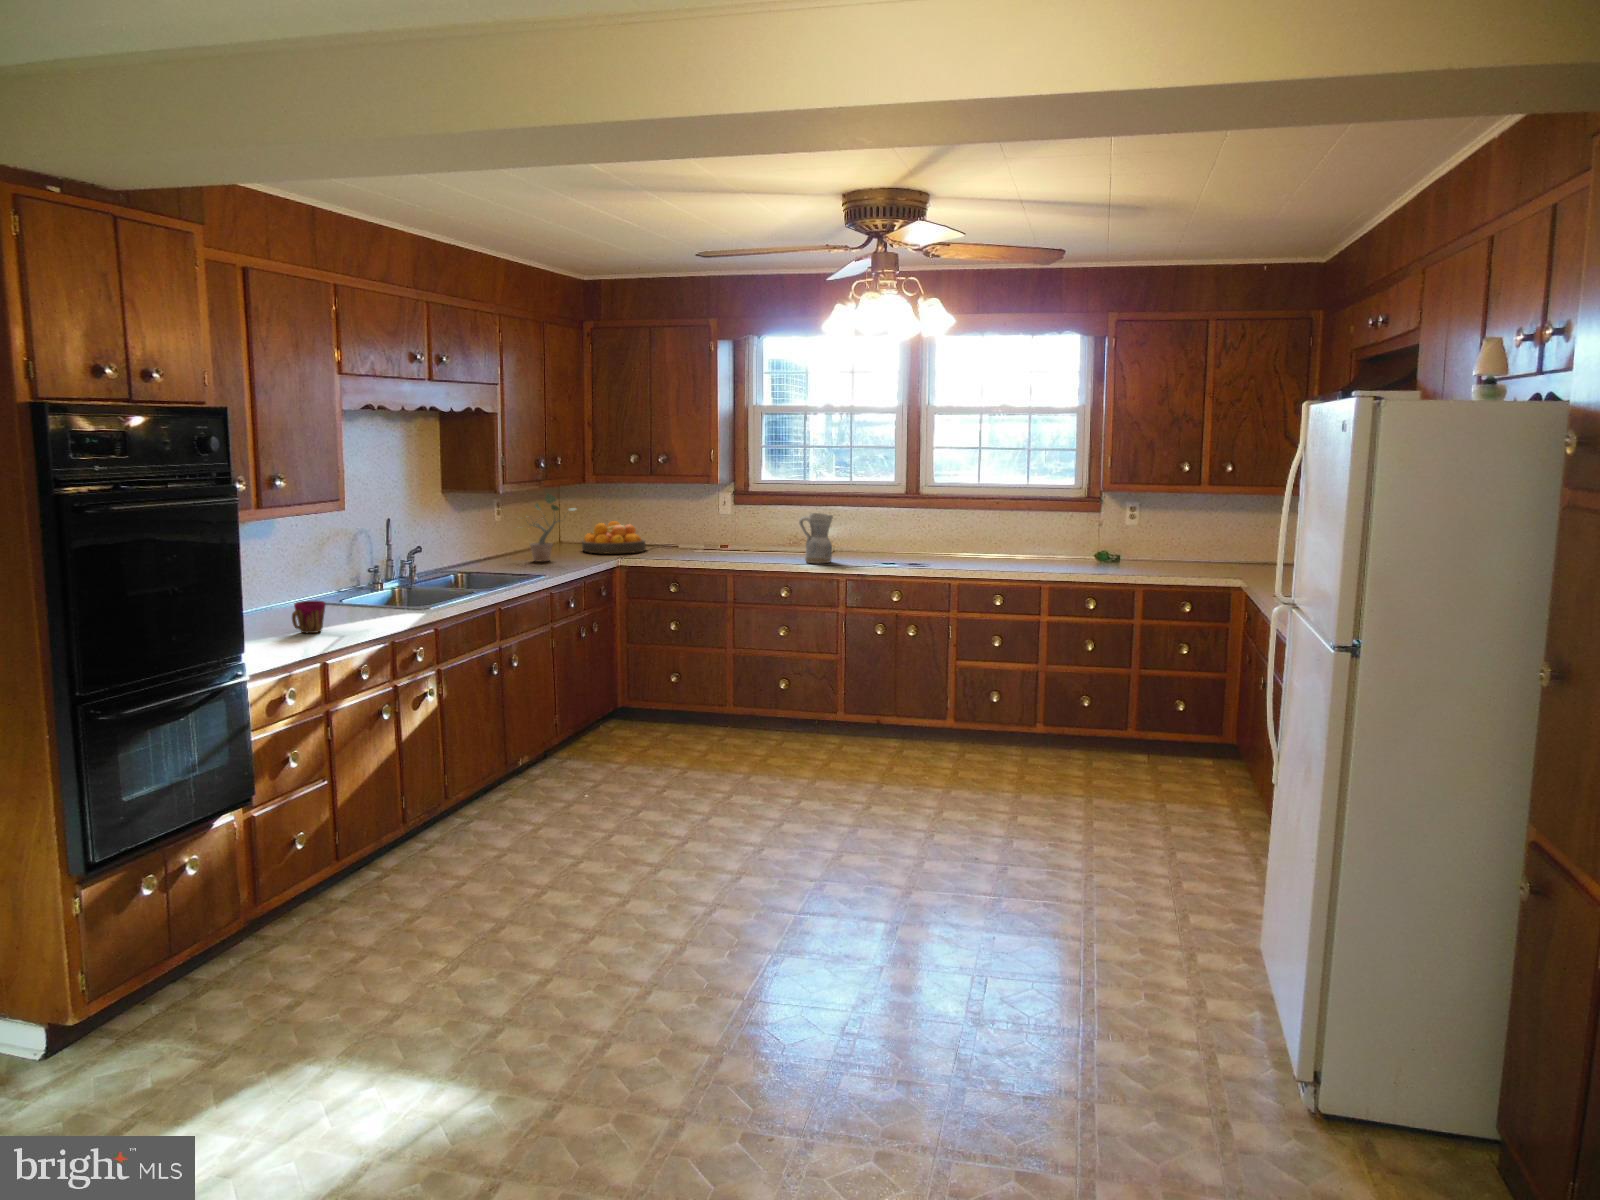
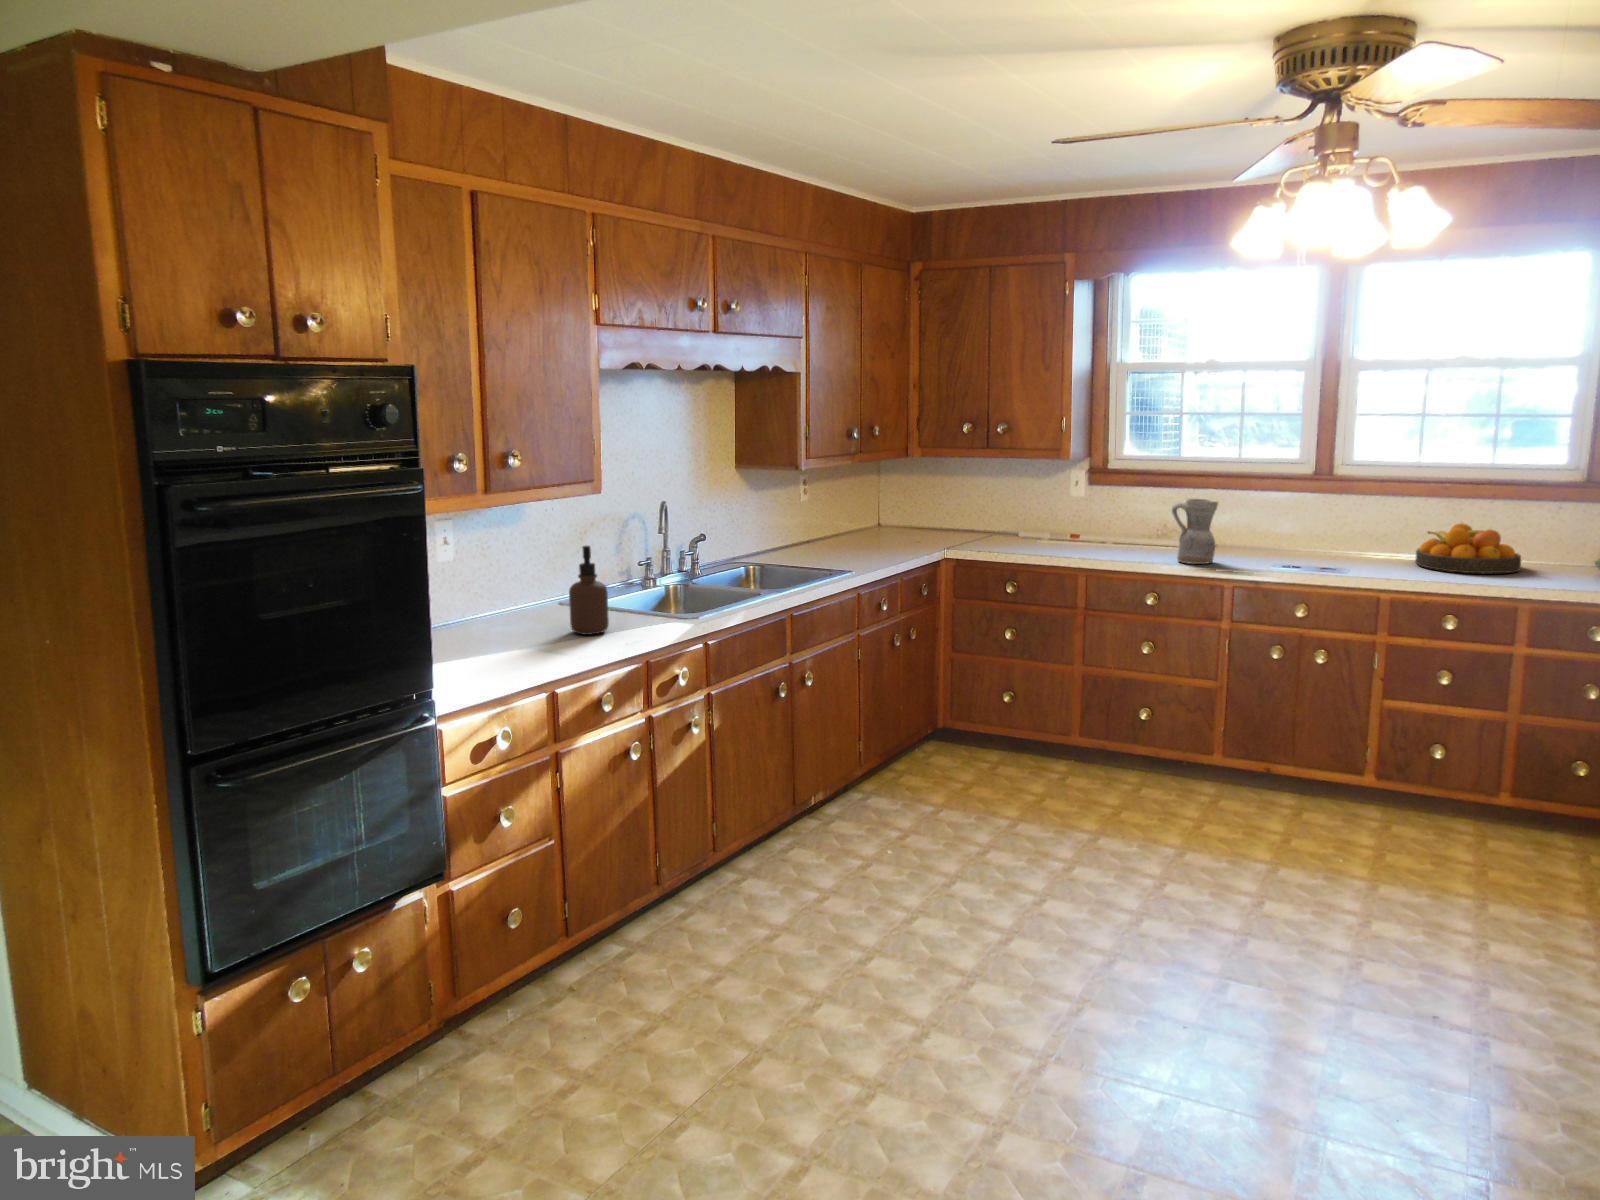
potted plant: present [527,493,576,561] -> none [817,468,892,551]
fruit bowl: present [582,521,646,553] -> present [1415,523,1521,574]
soap dispenser: none [325,550,359,622] -> present [569,546,609,635]
cup: present [292,601,326,633] -> none [520,609,562,650]

